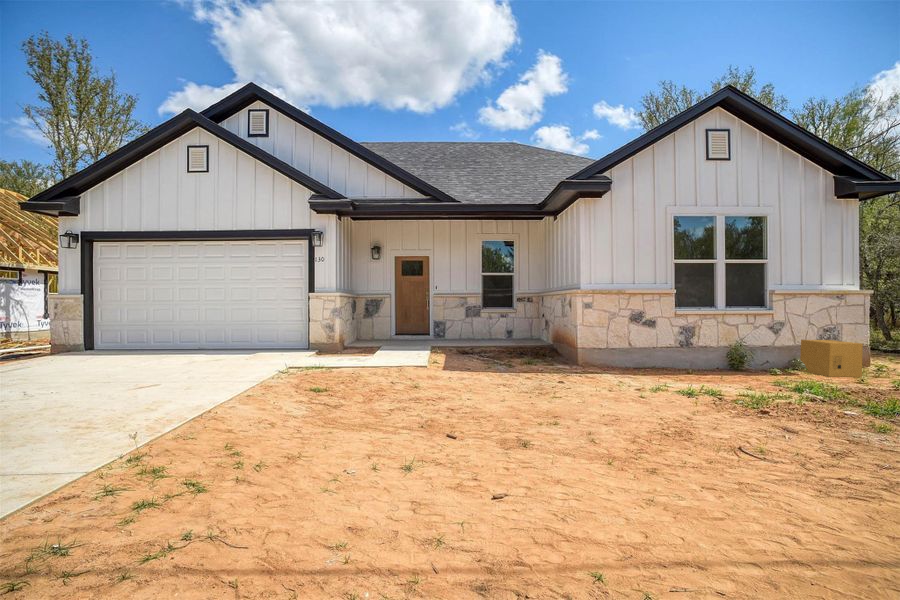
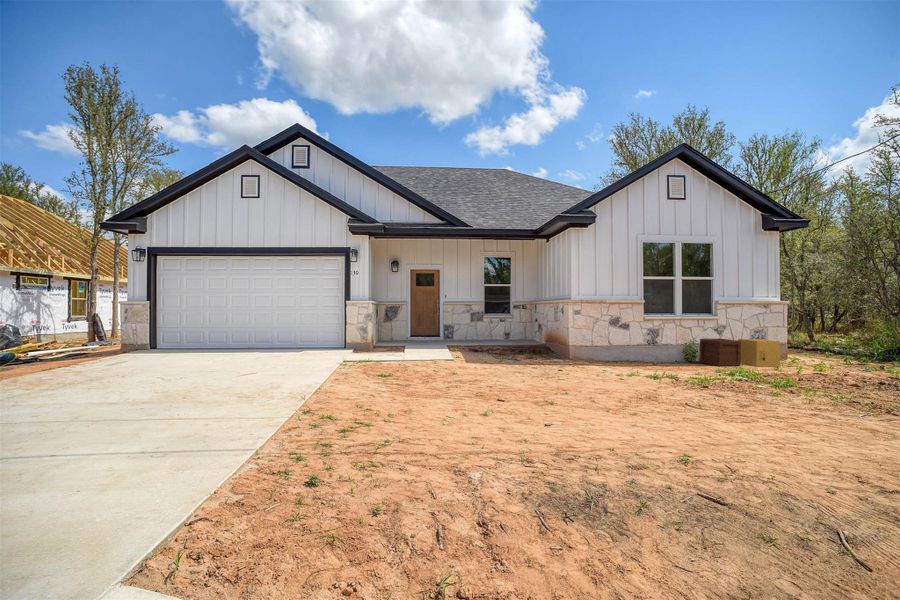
wooden crate: none [749,339,808,376] -> present [699,338,741,366]

